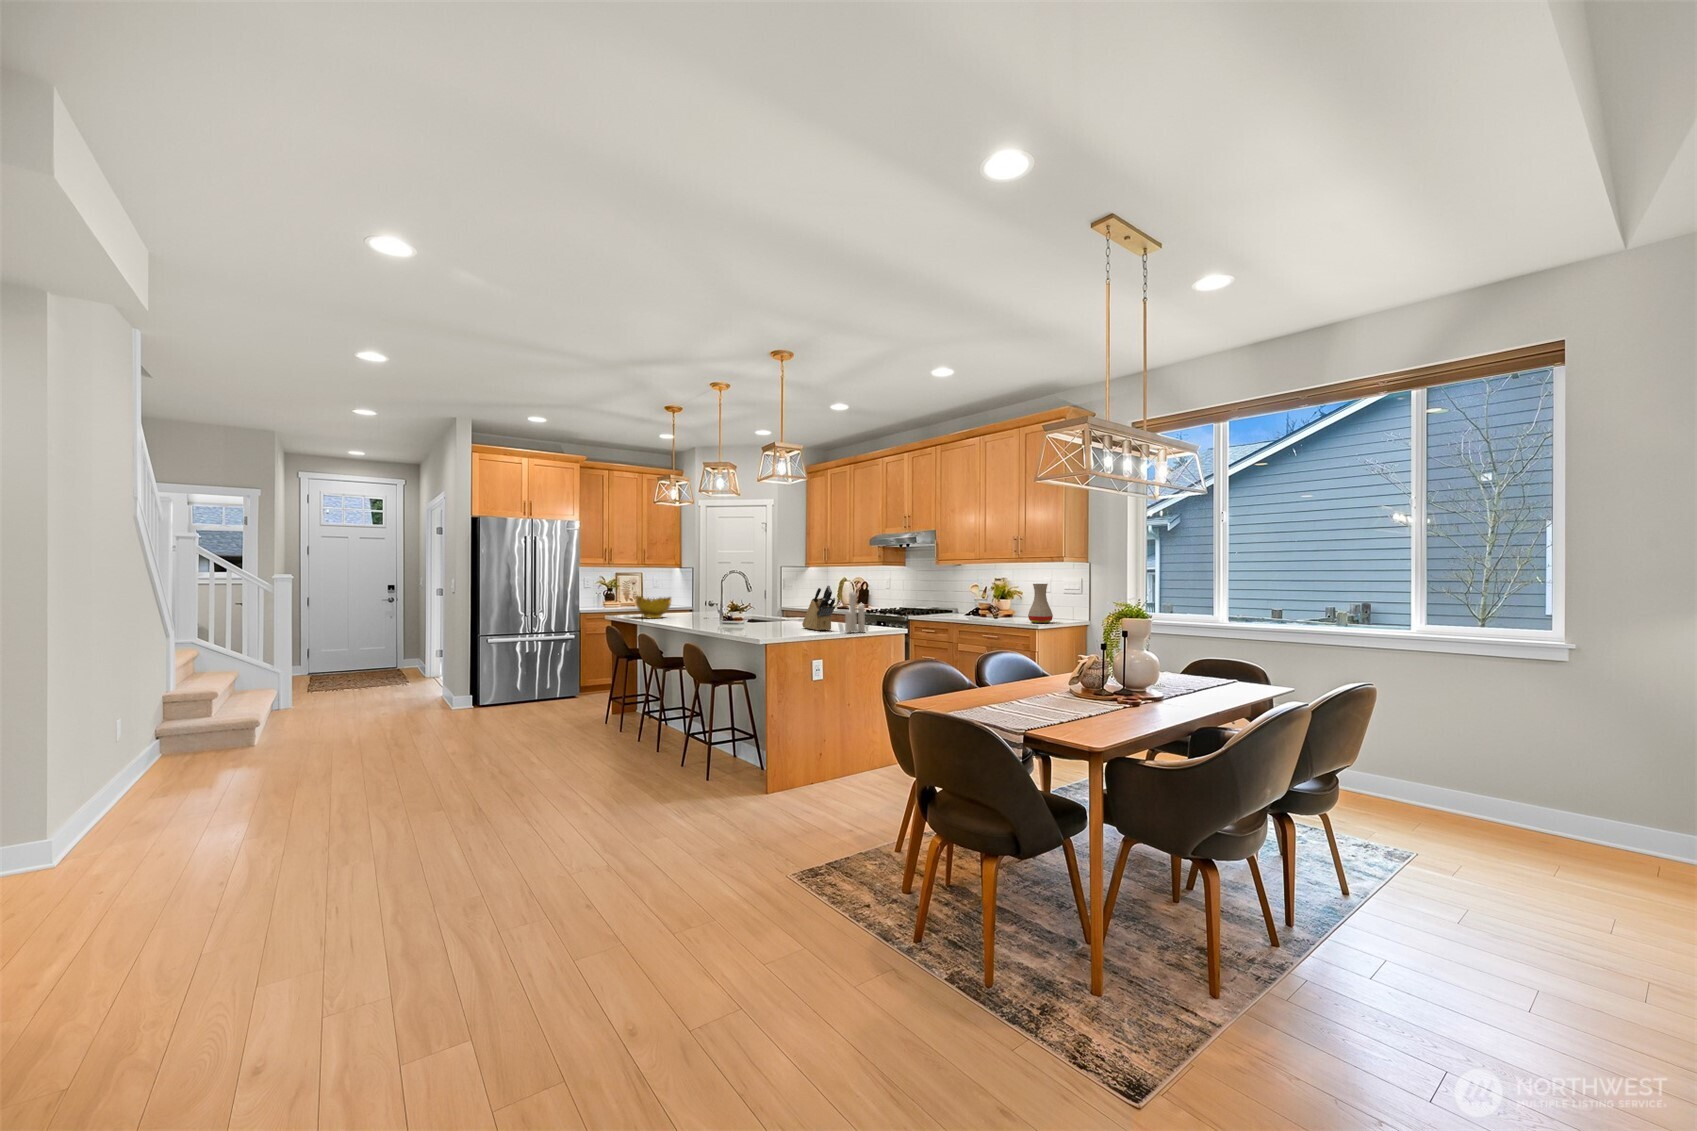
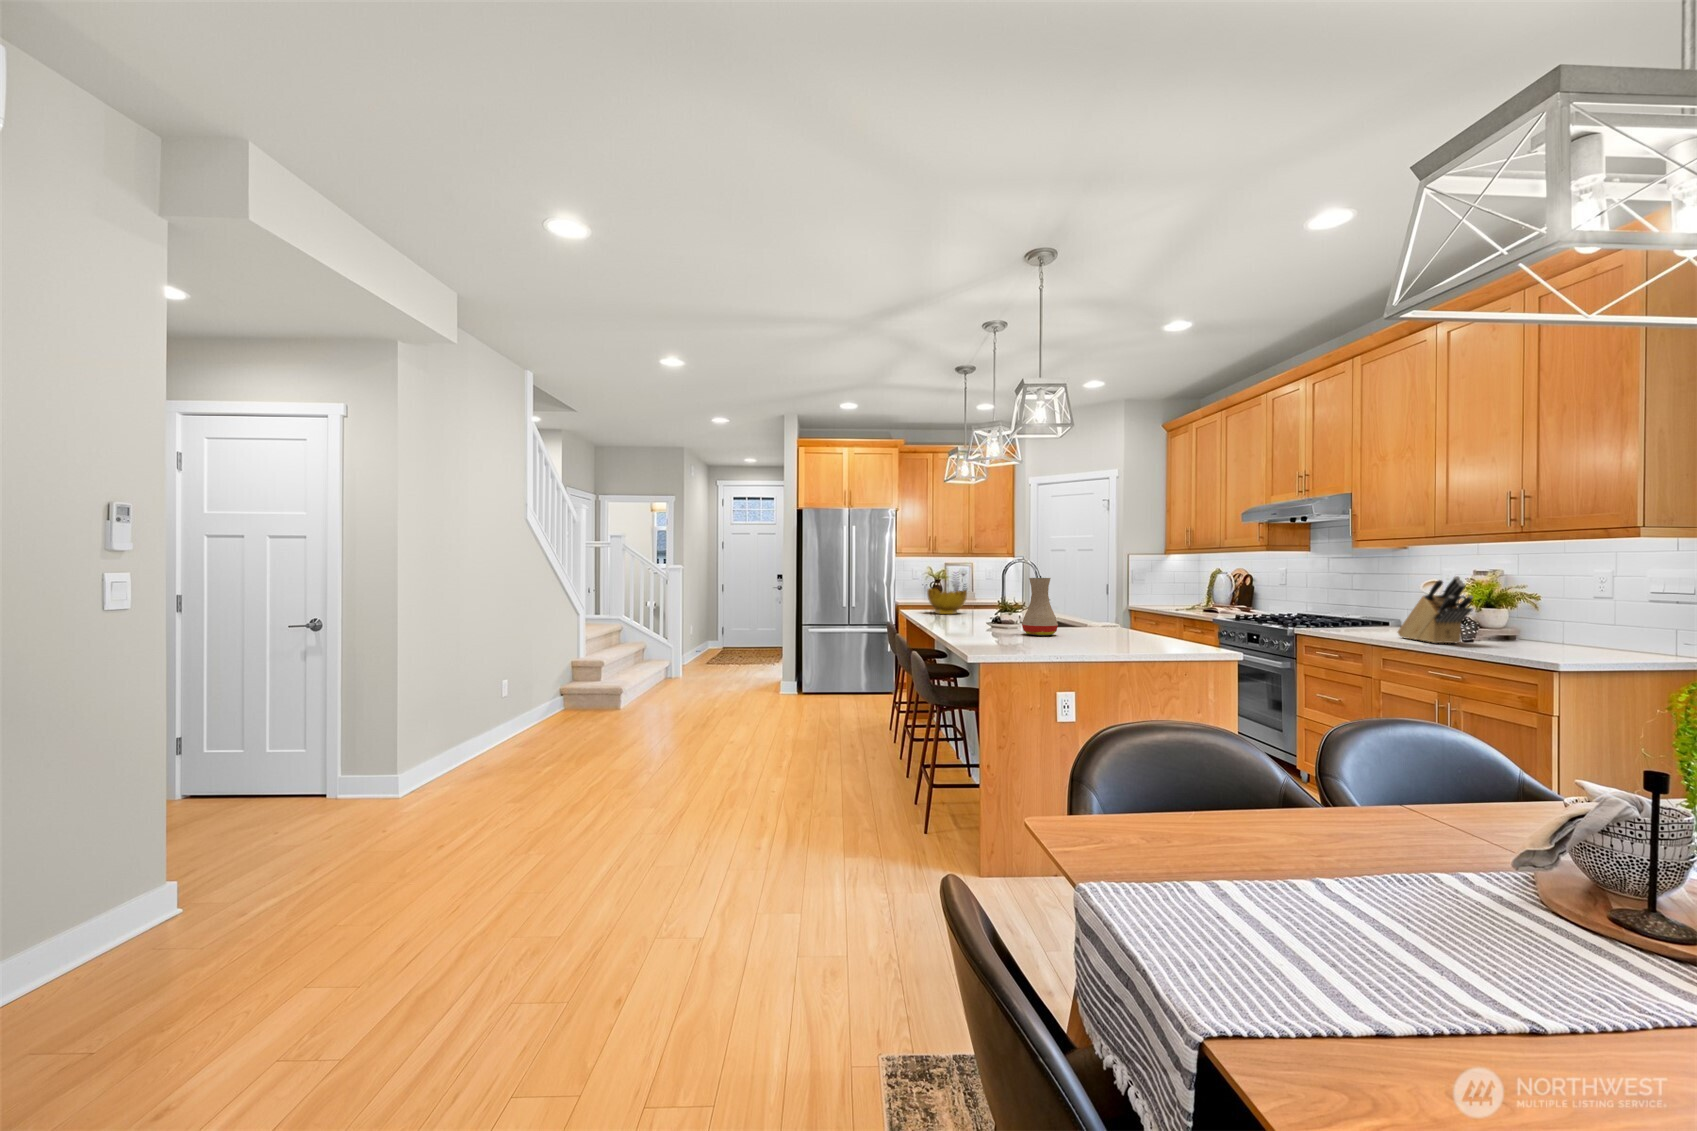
vase: present [1028,584,1053,623] -> present [1022,578,1058,636]
knife block: present [802,585,835,630] -> present [1398,576,1473,643]
candle: present [845,592,865,633] -> none [1138,576,1176,650]

